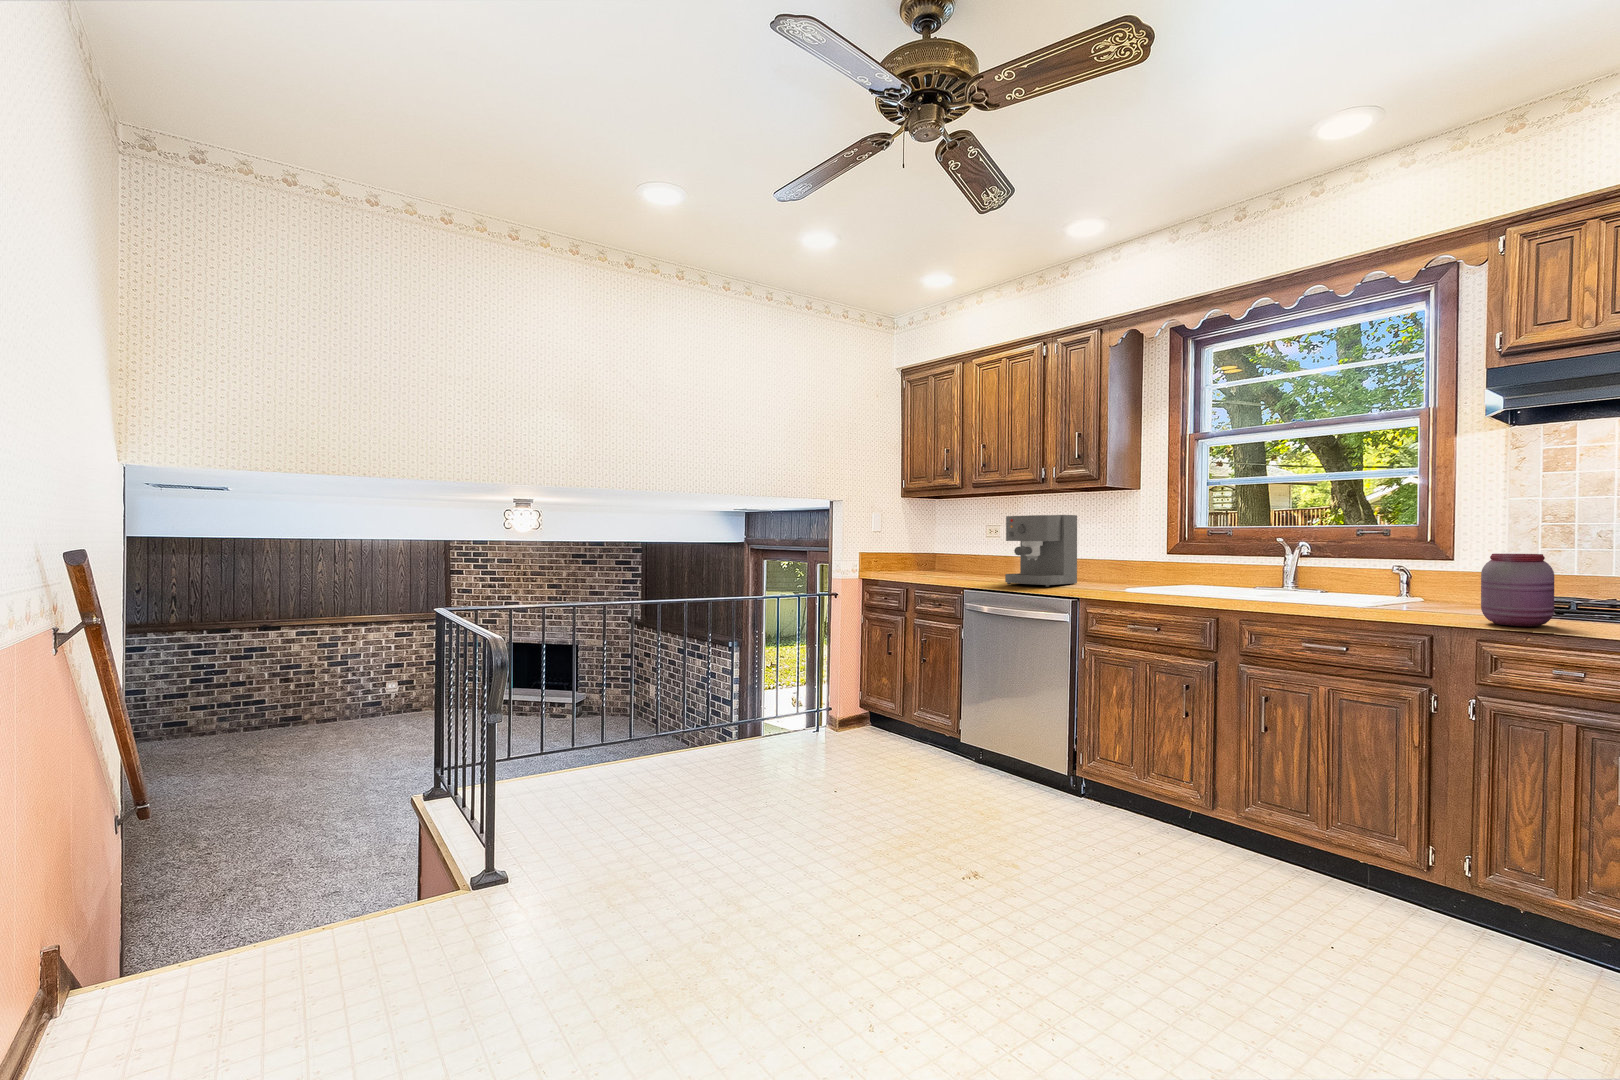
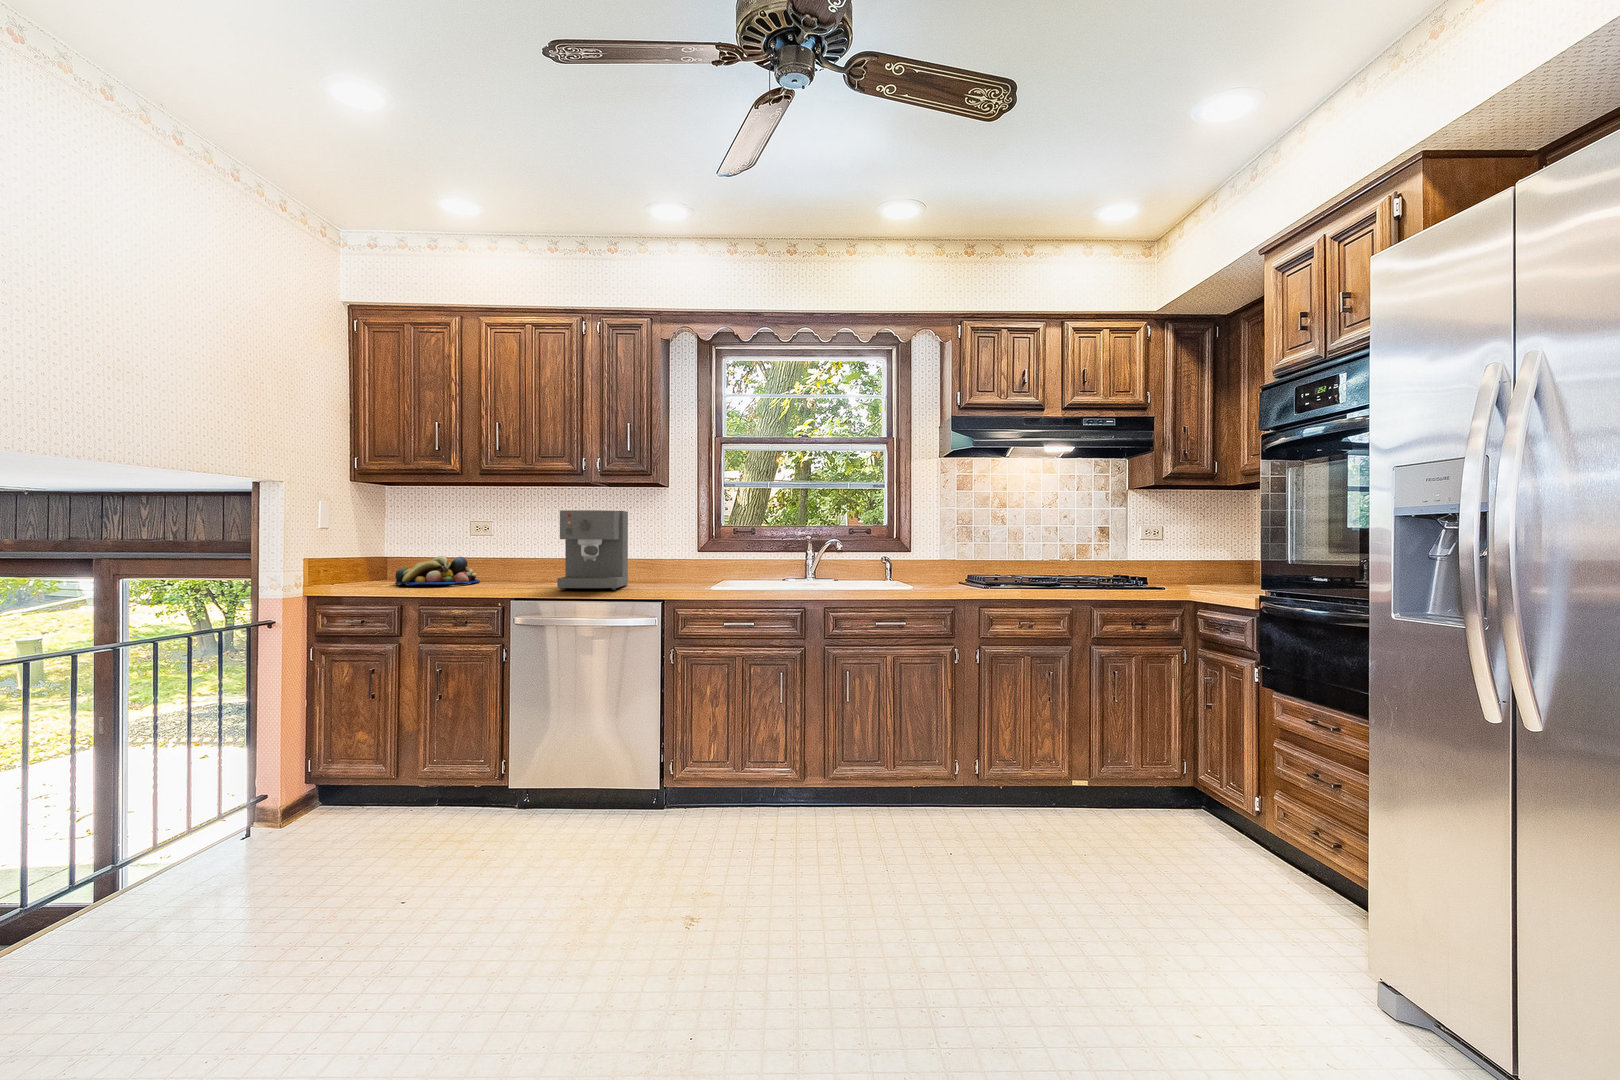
fruit bowl: none [921,554,981,576] -> present [395,556,480,585]
jar: present [1481,554,1554,627] -> none [983,547,1019,596]

